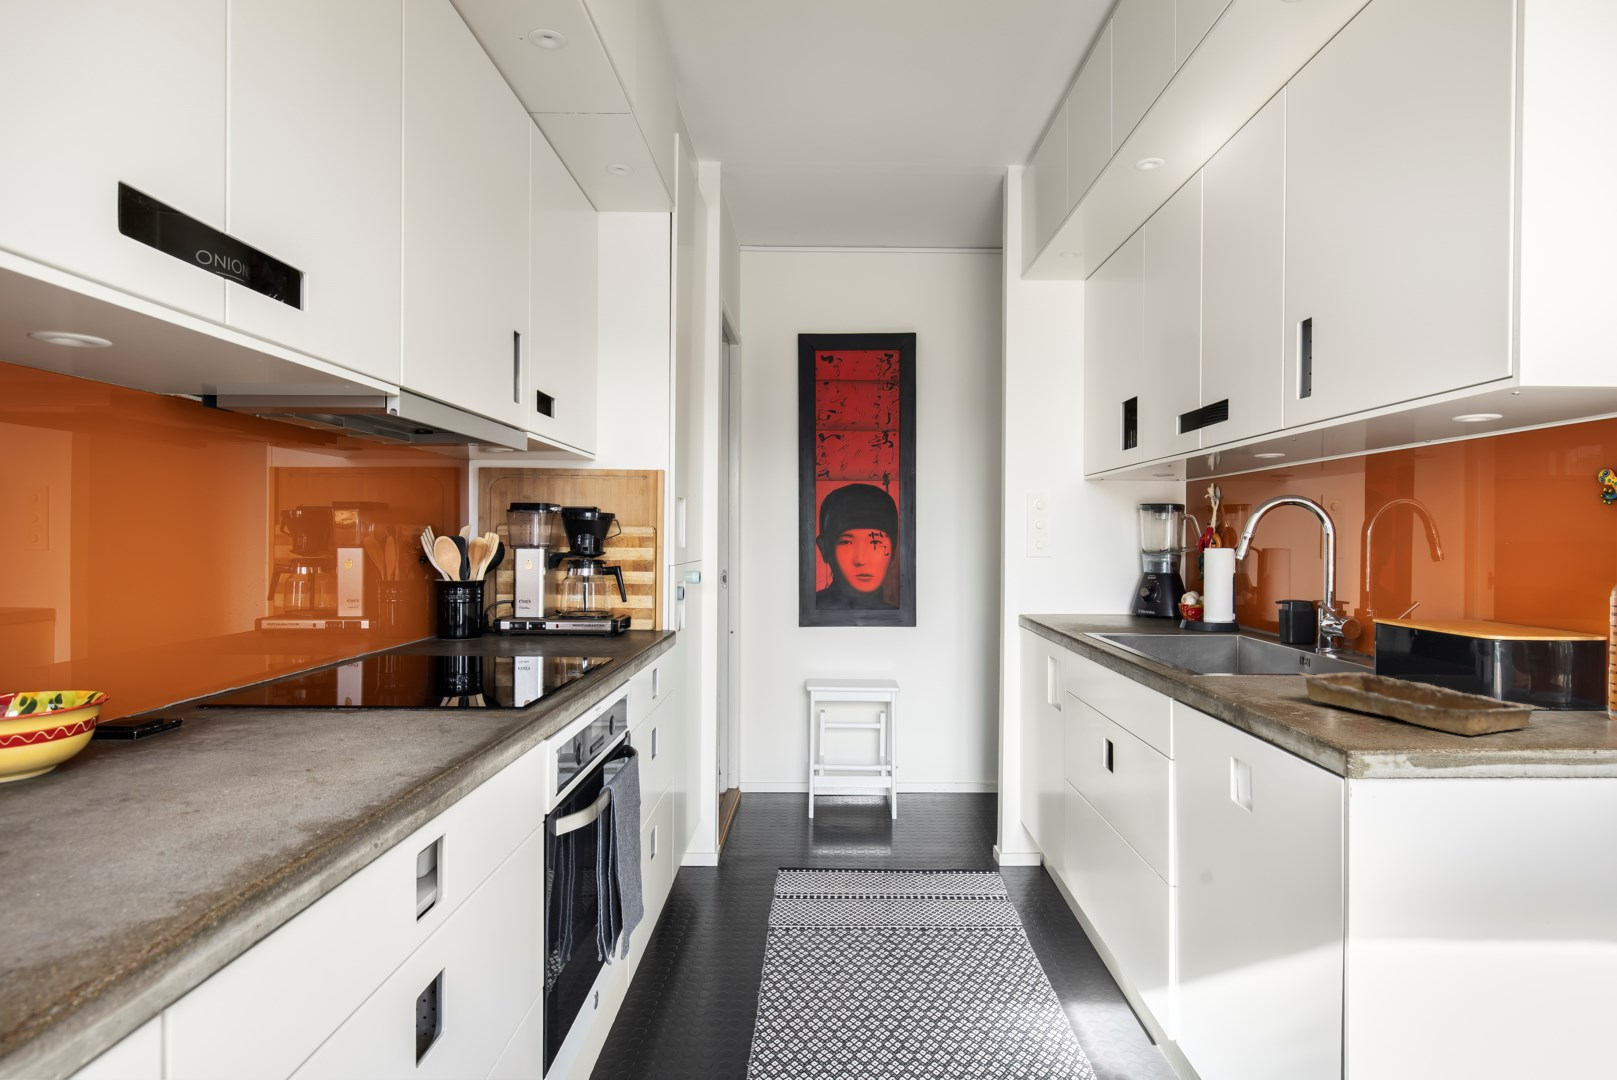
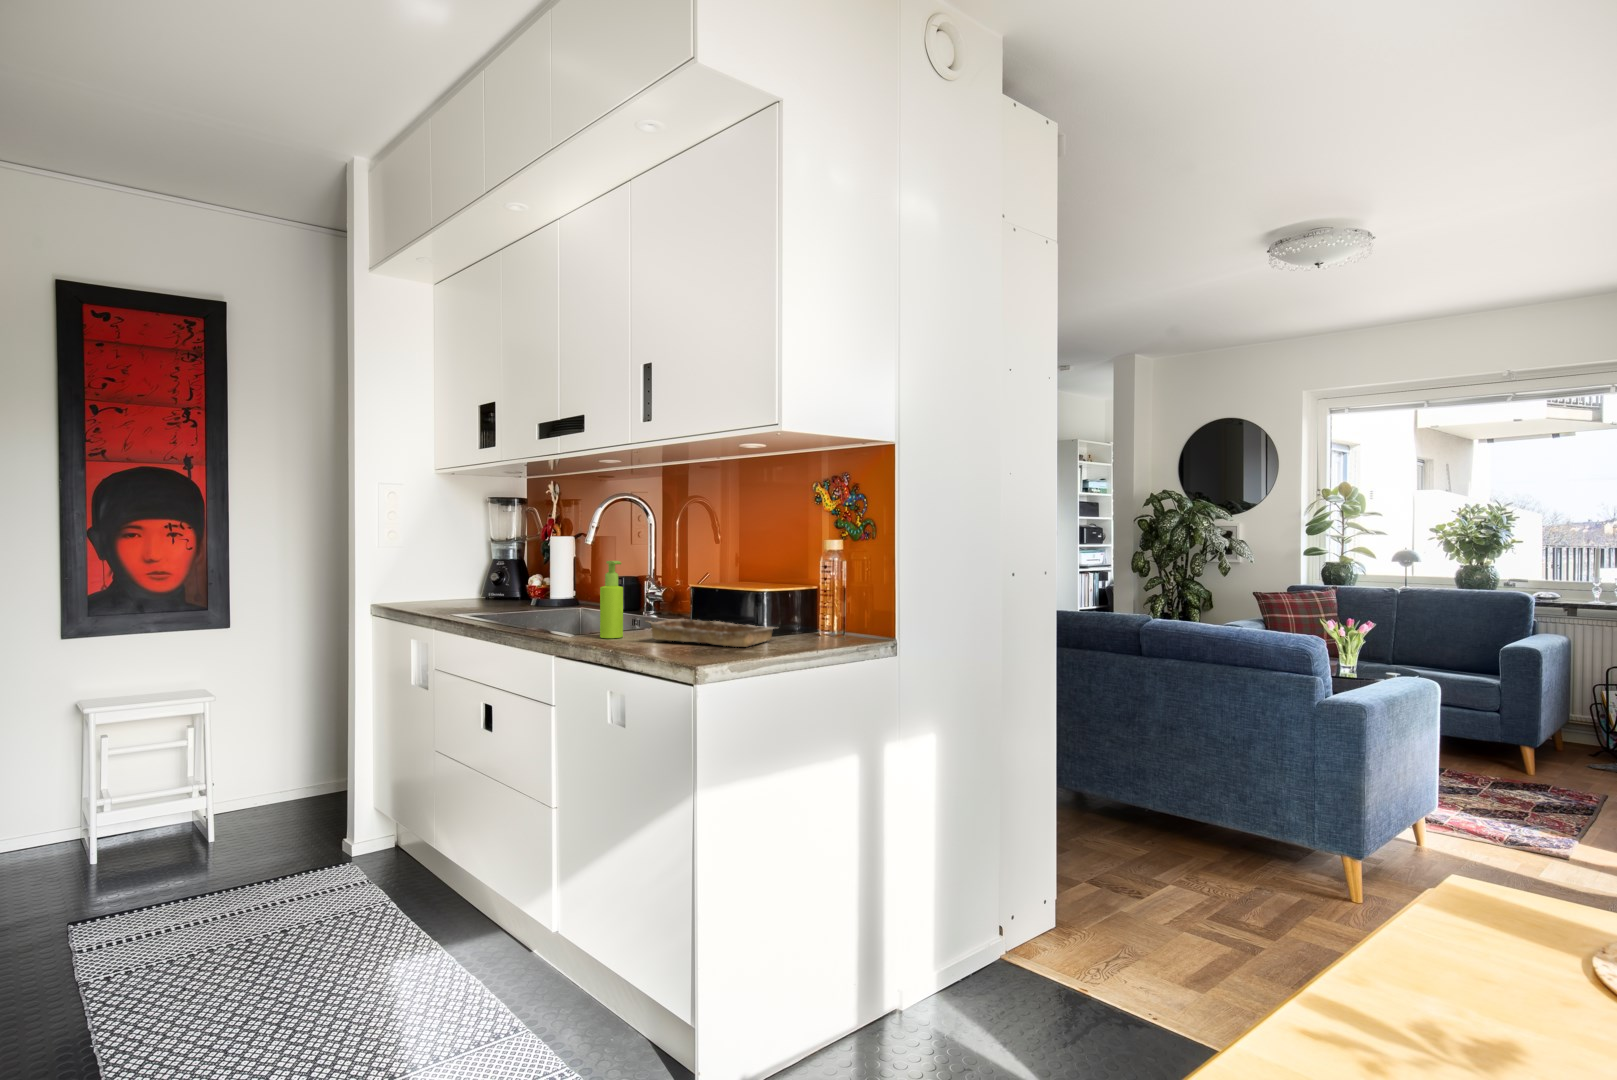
soap dispenser: none [1235,585,1269,689] -> present [600,561,623,638]

